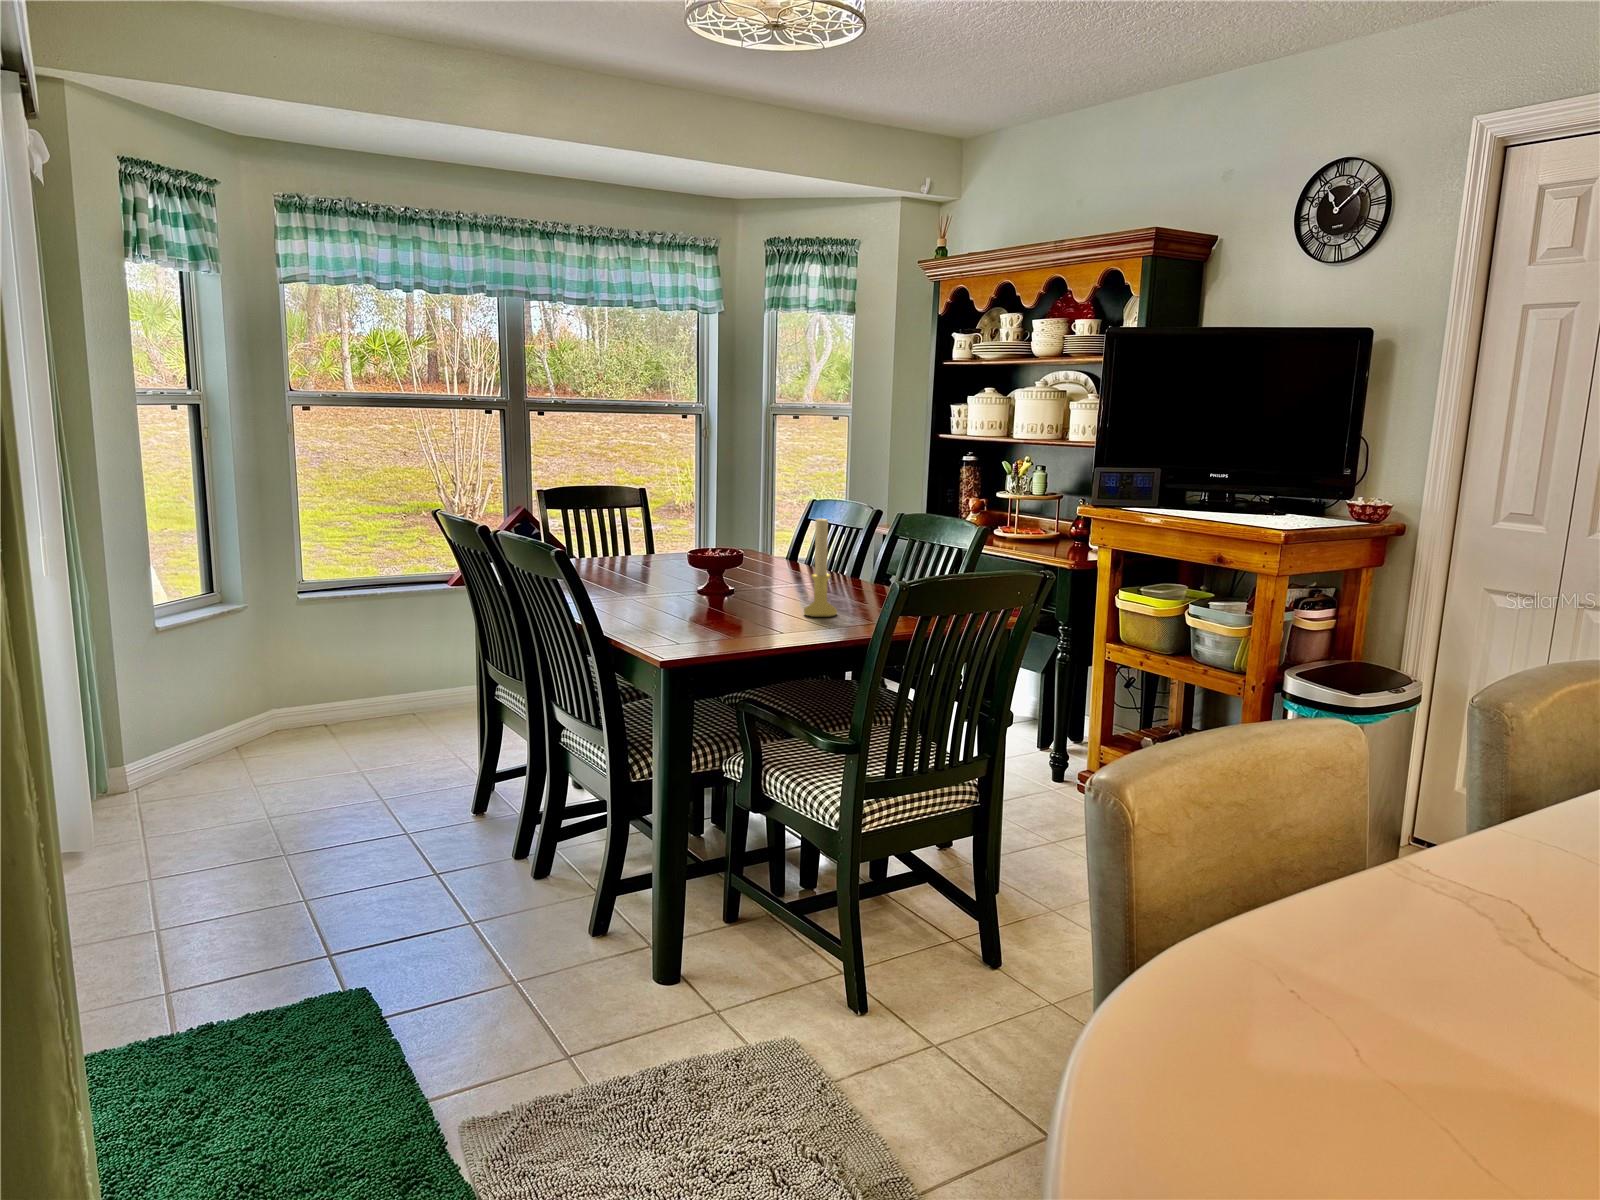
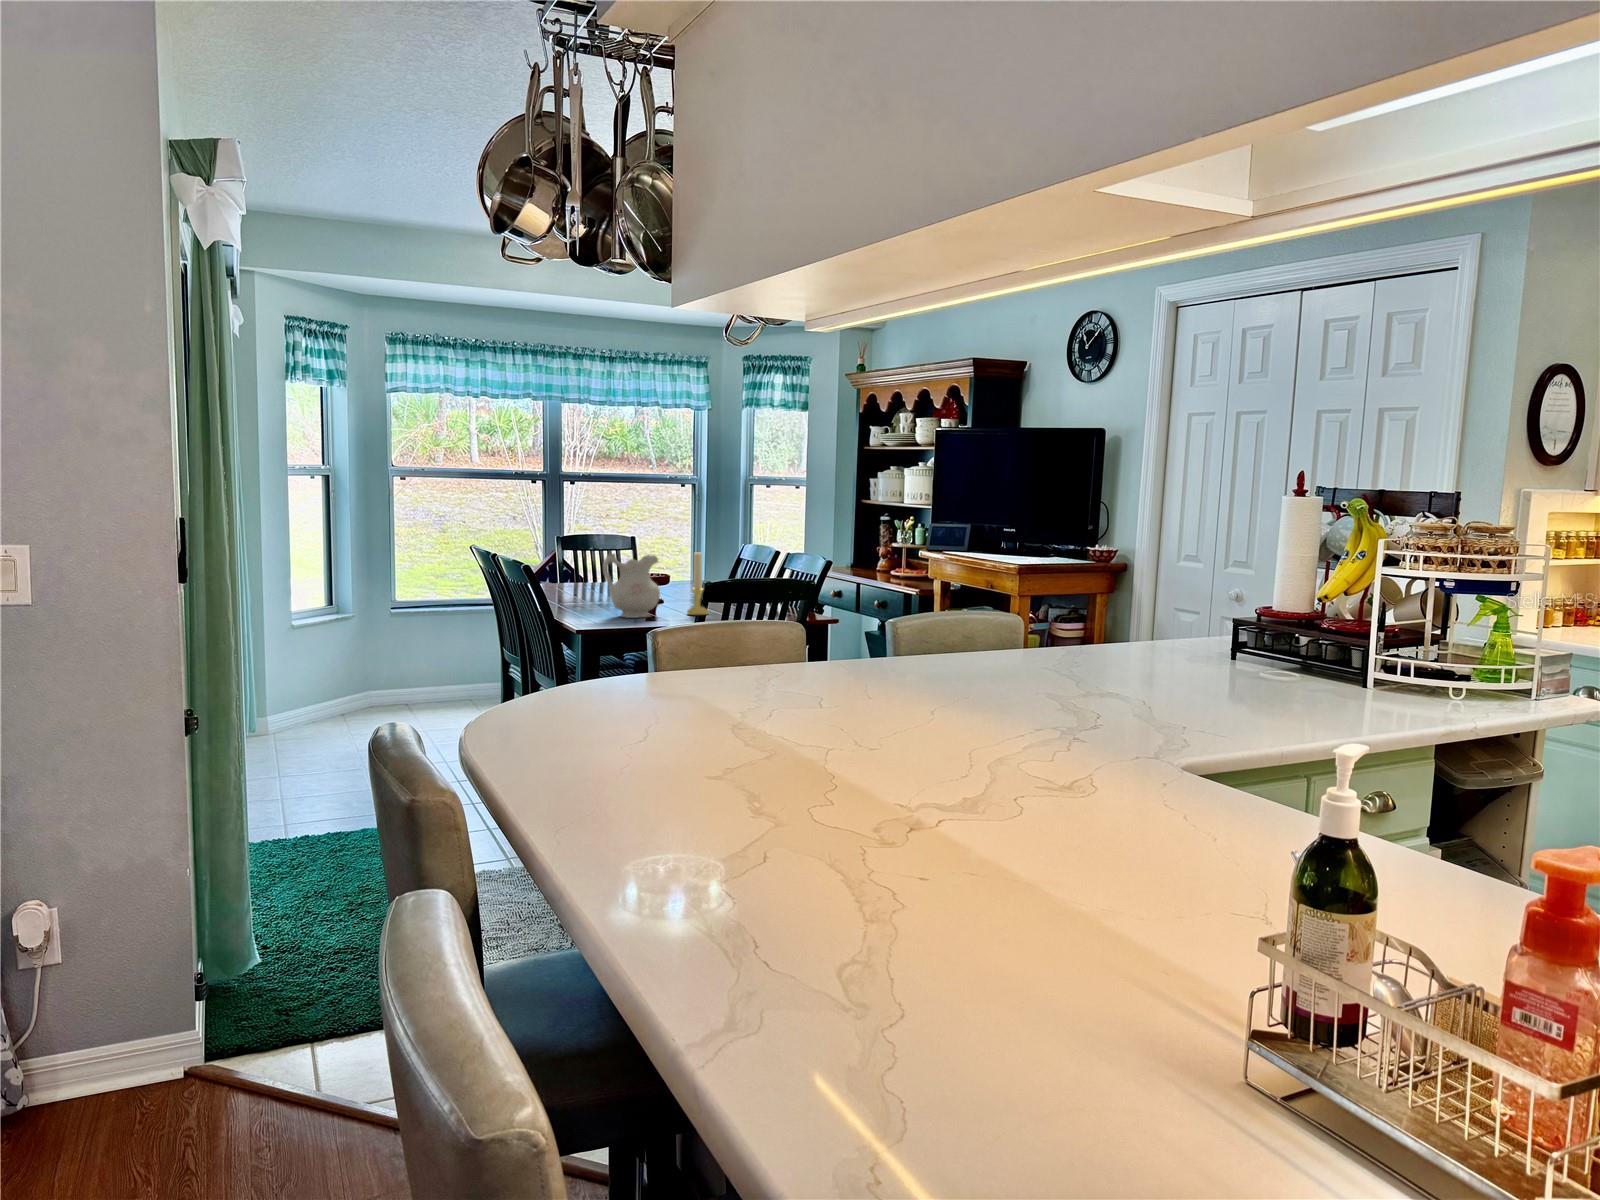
ceramic pitcher: none [677,522,765,625] -> present [603,554,660,618]

